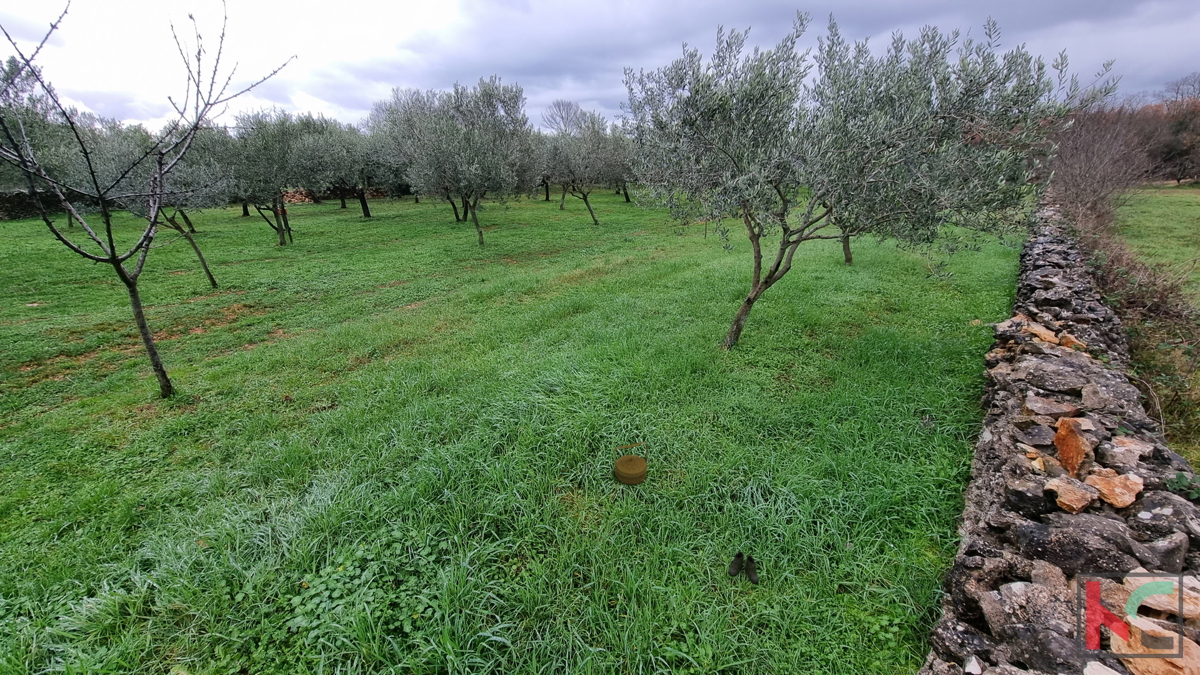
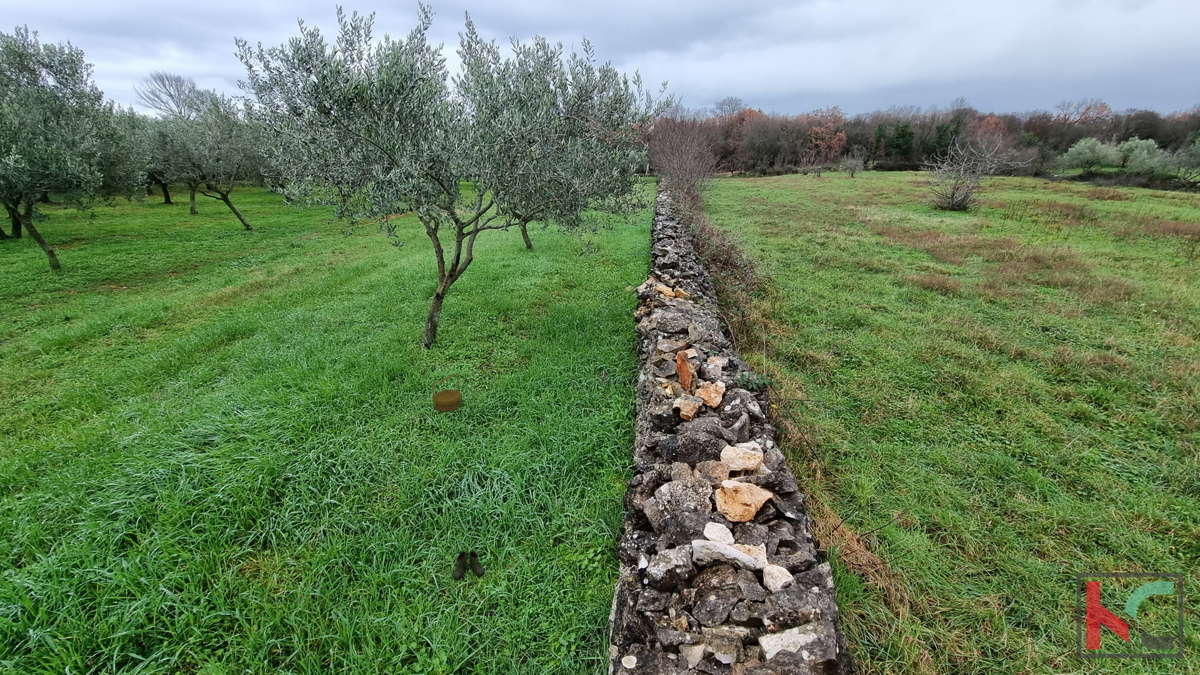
basket: present [614,442,648,484] -> present [432,374,462,411]

